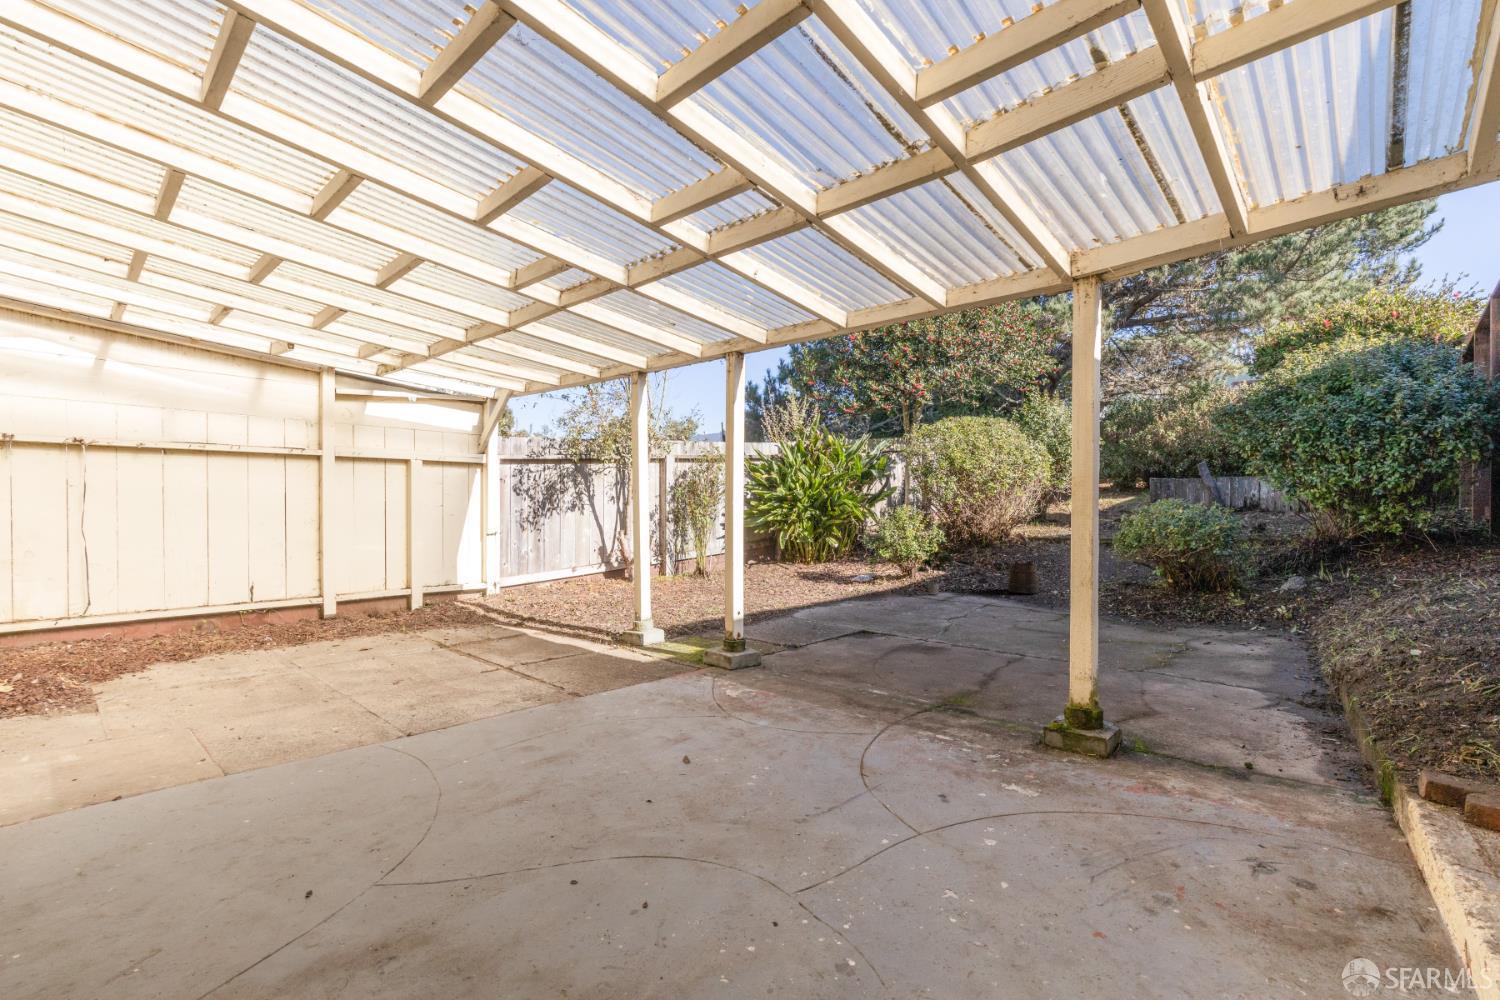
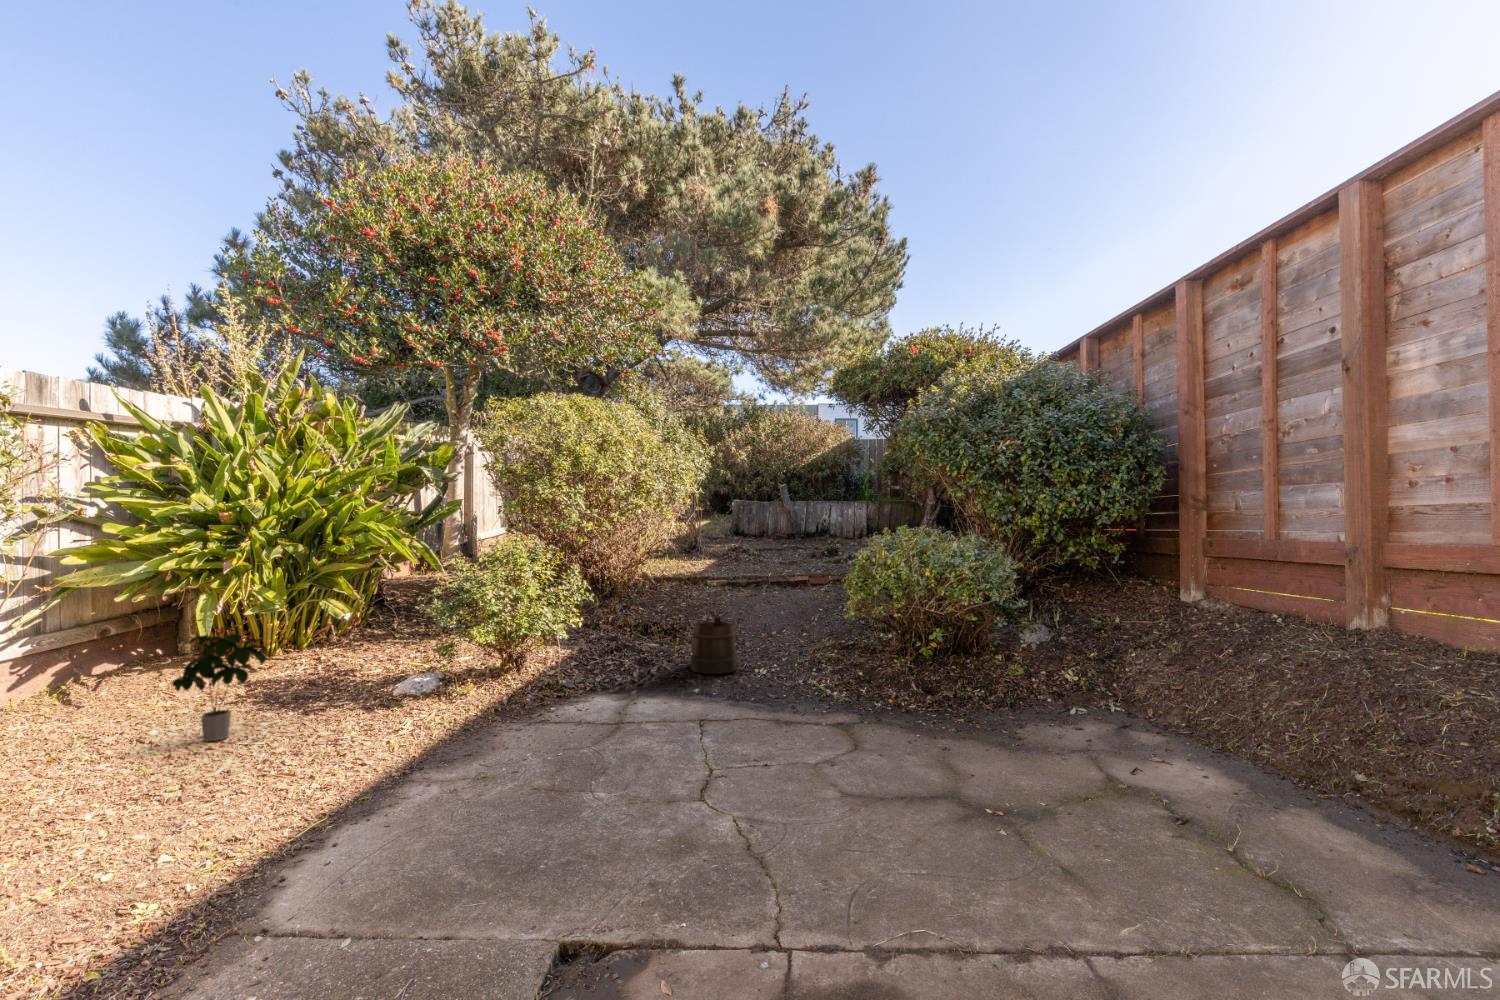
potted plant: present [917,550,953,595] -> present [172,634,267,742]

